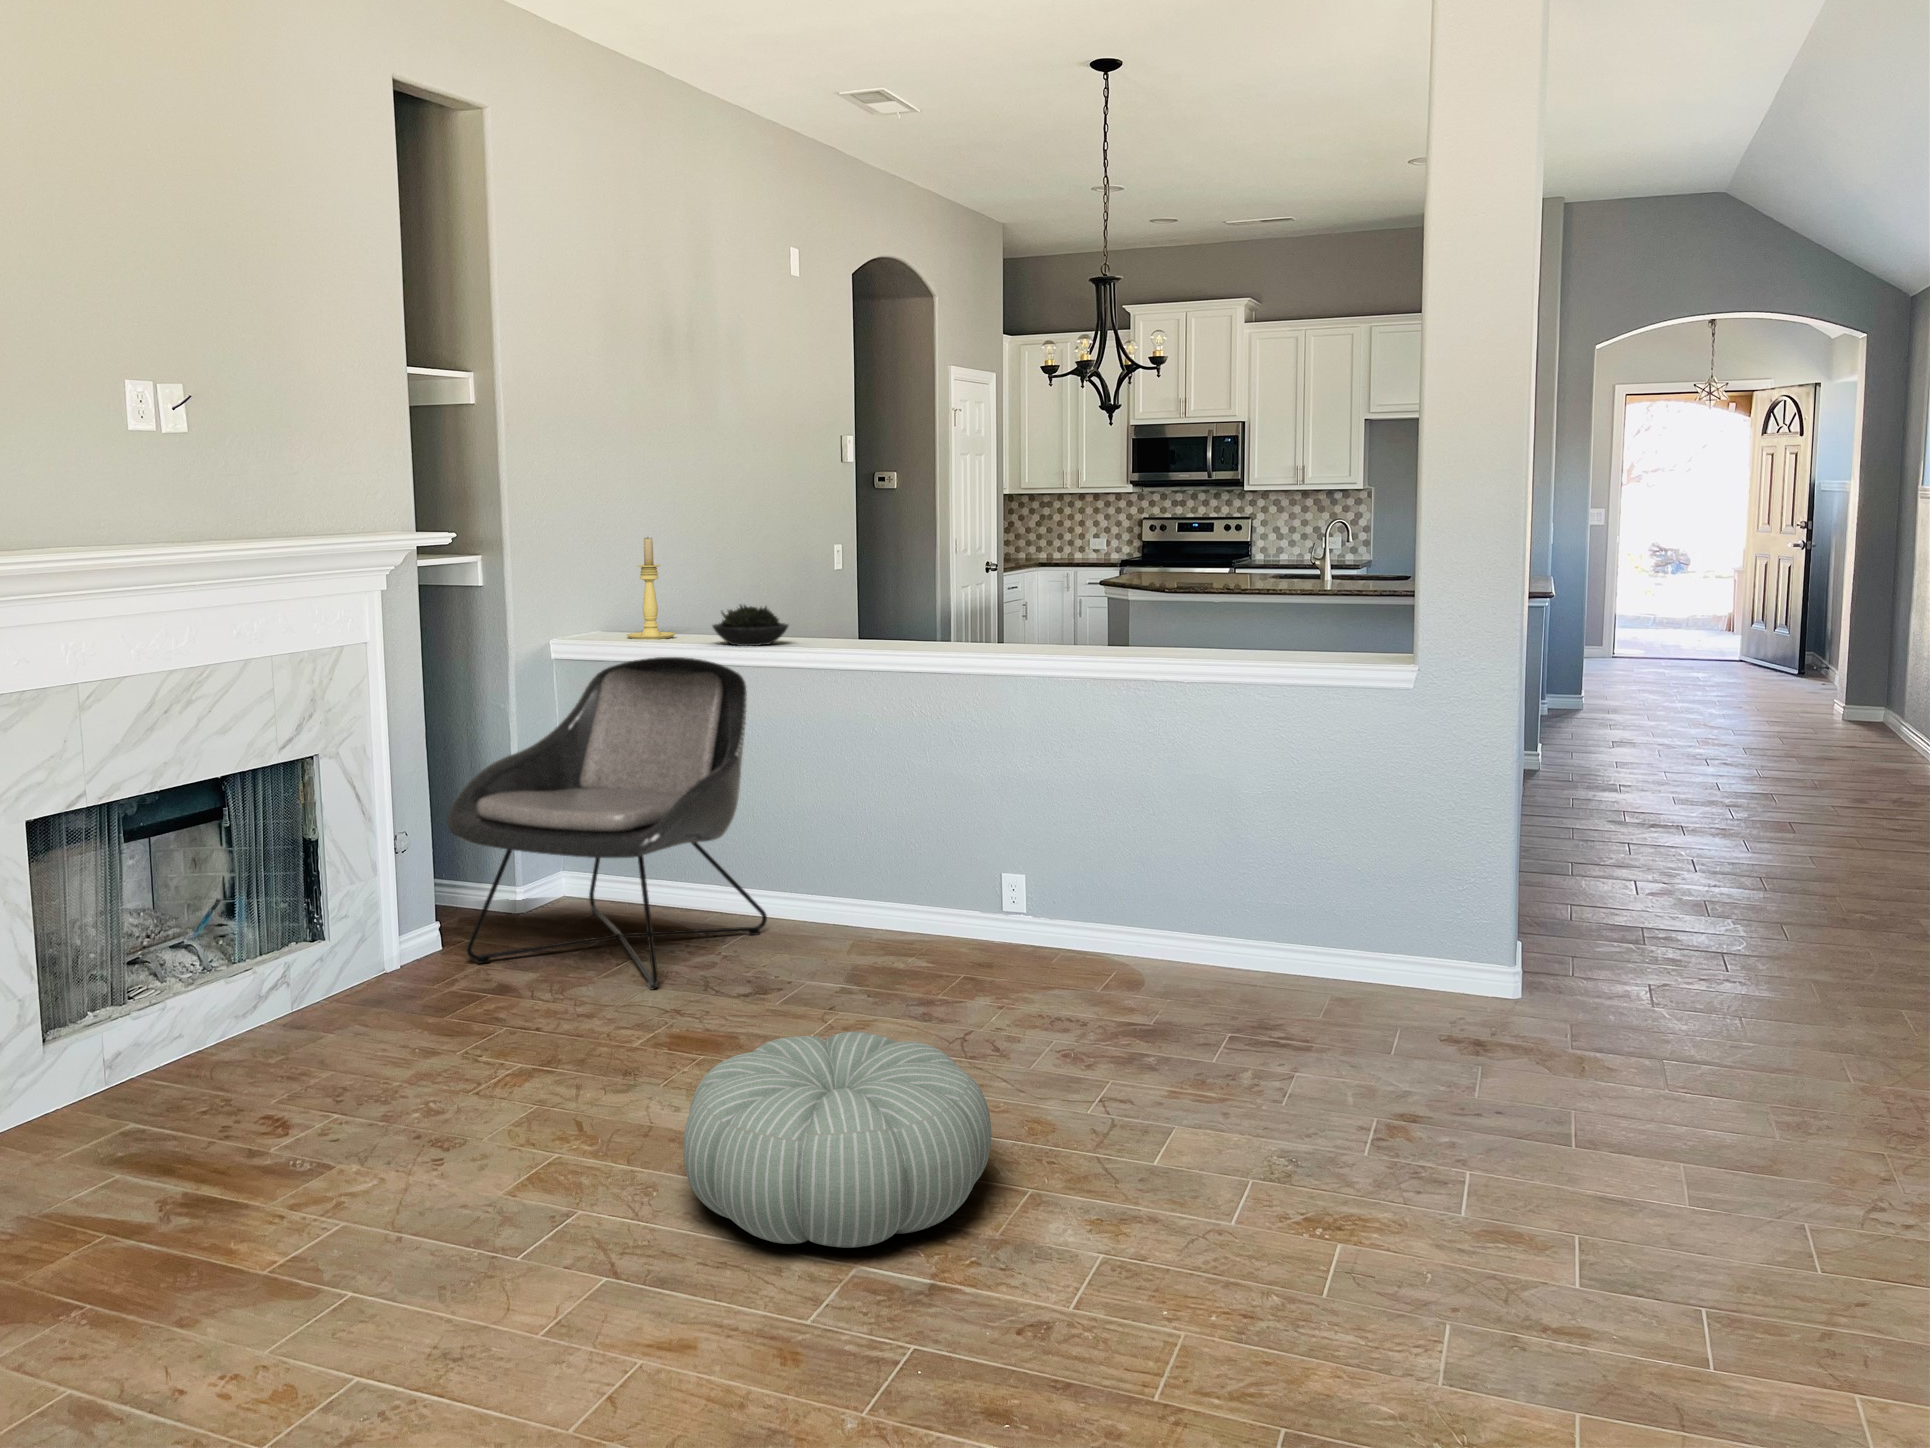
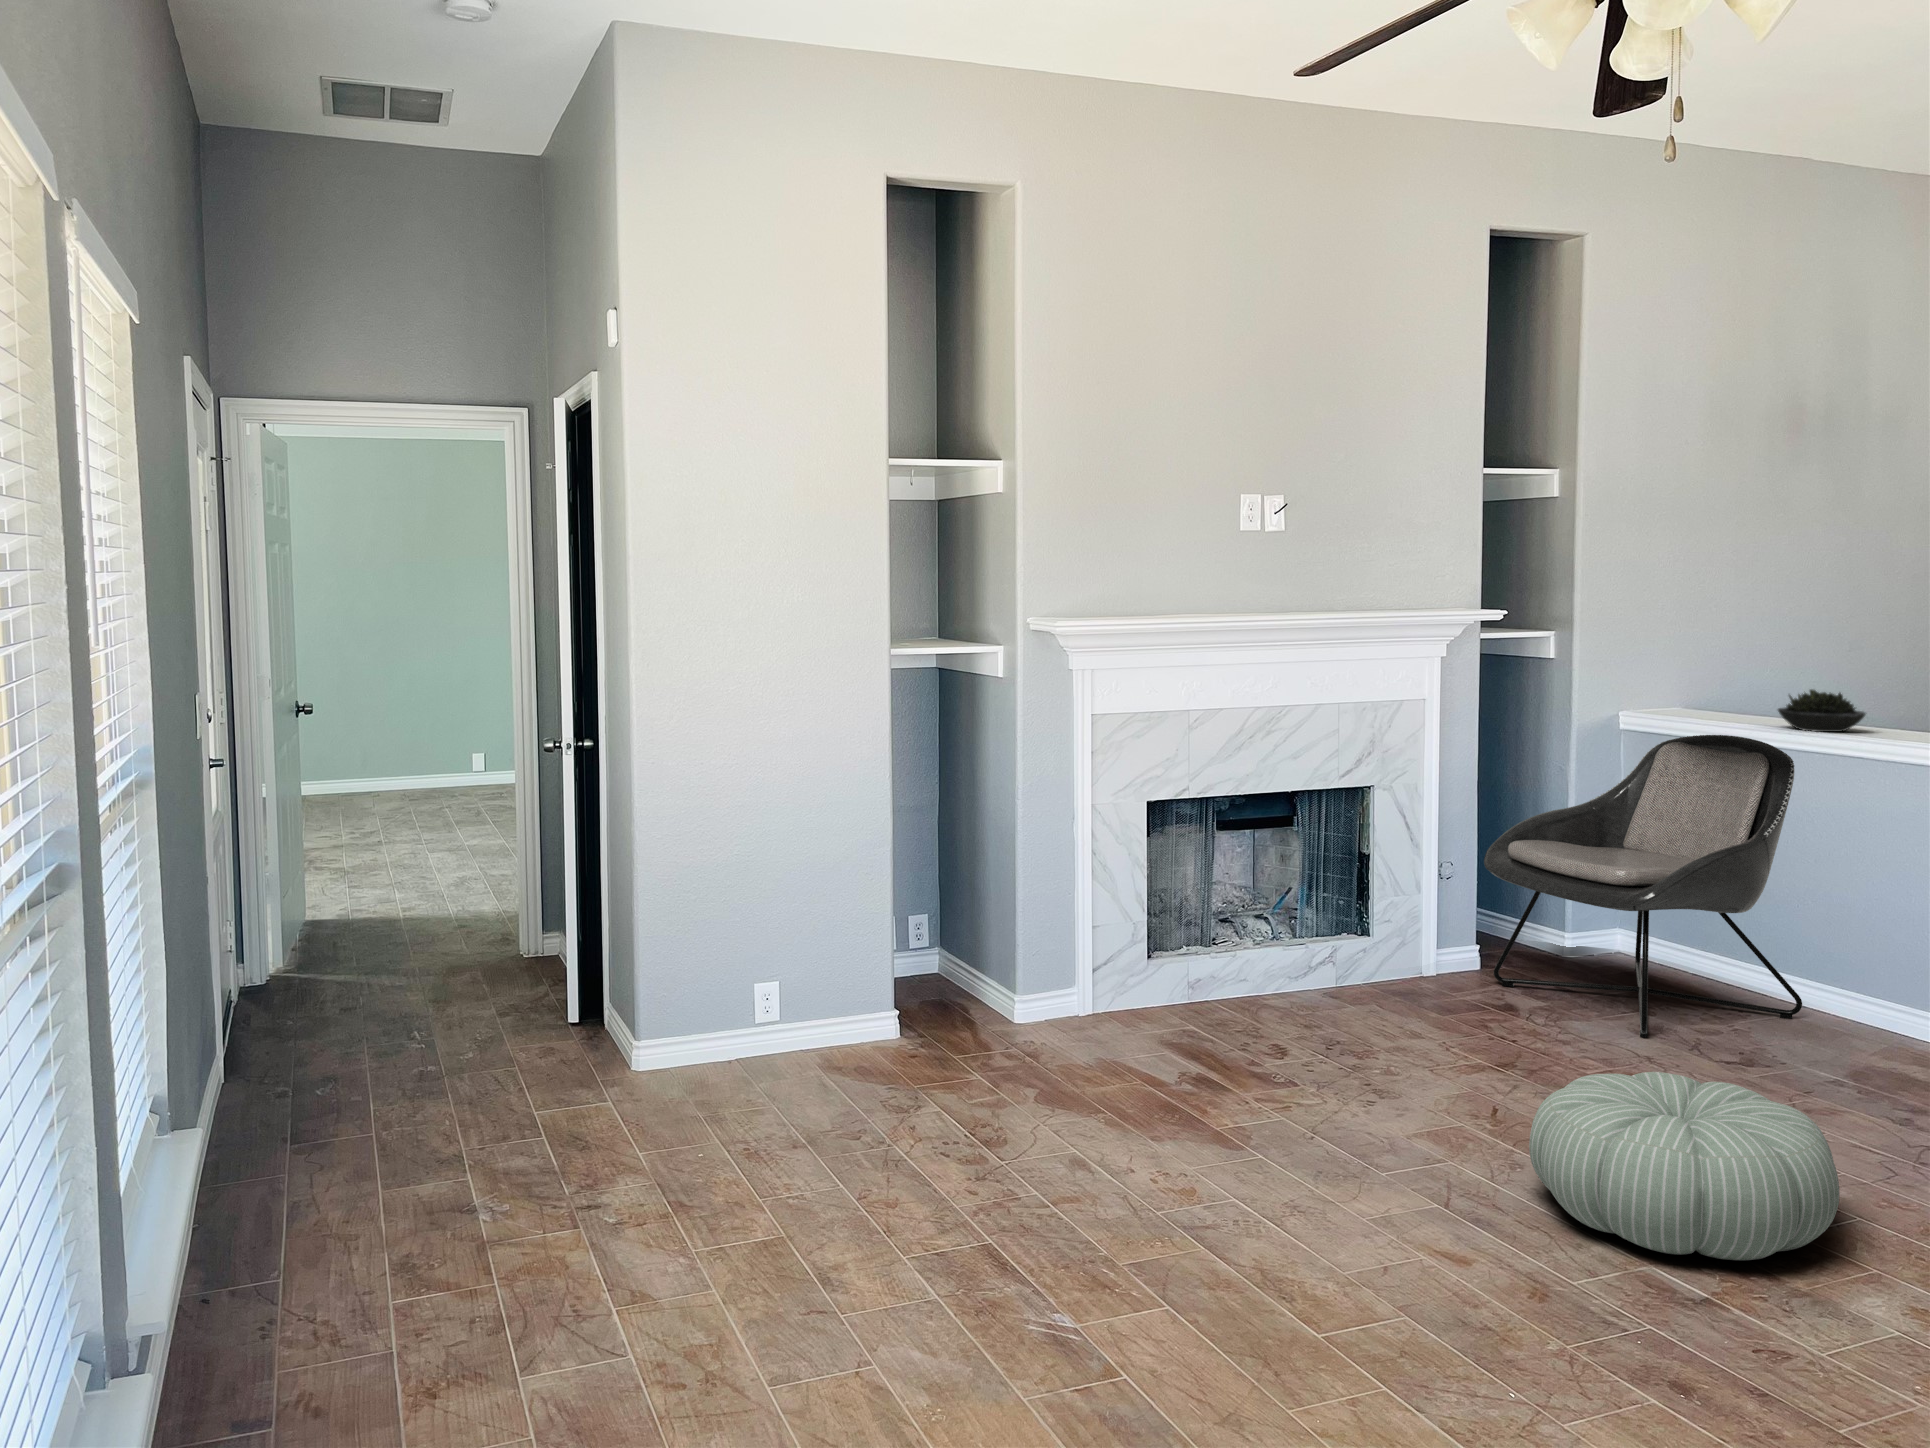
candle holder: present [627,537,675,639] -> none [1706,618,1760,719]

